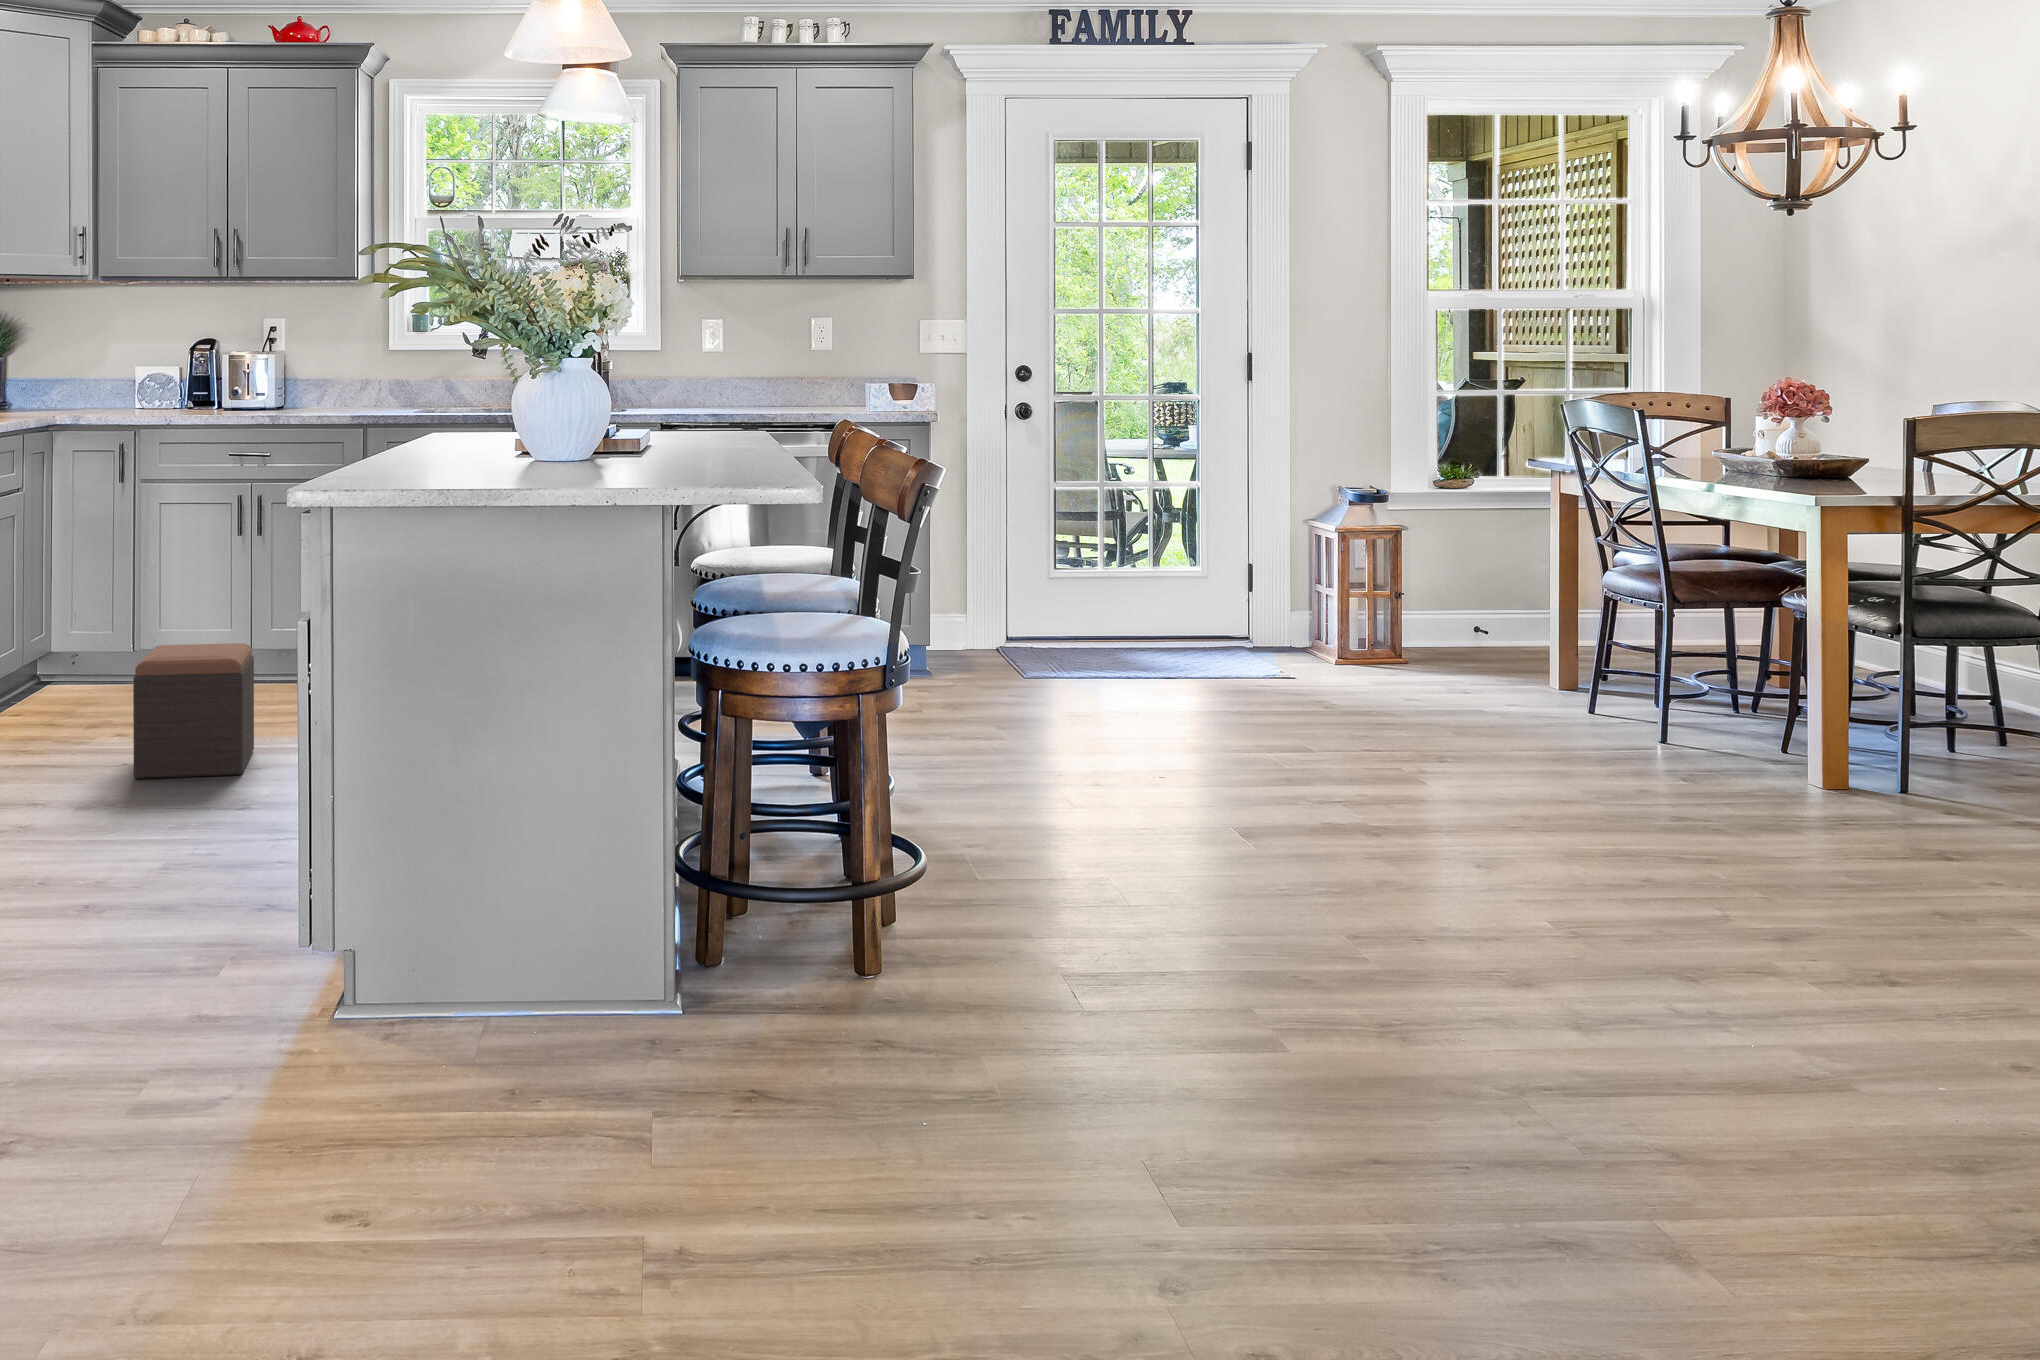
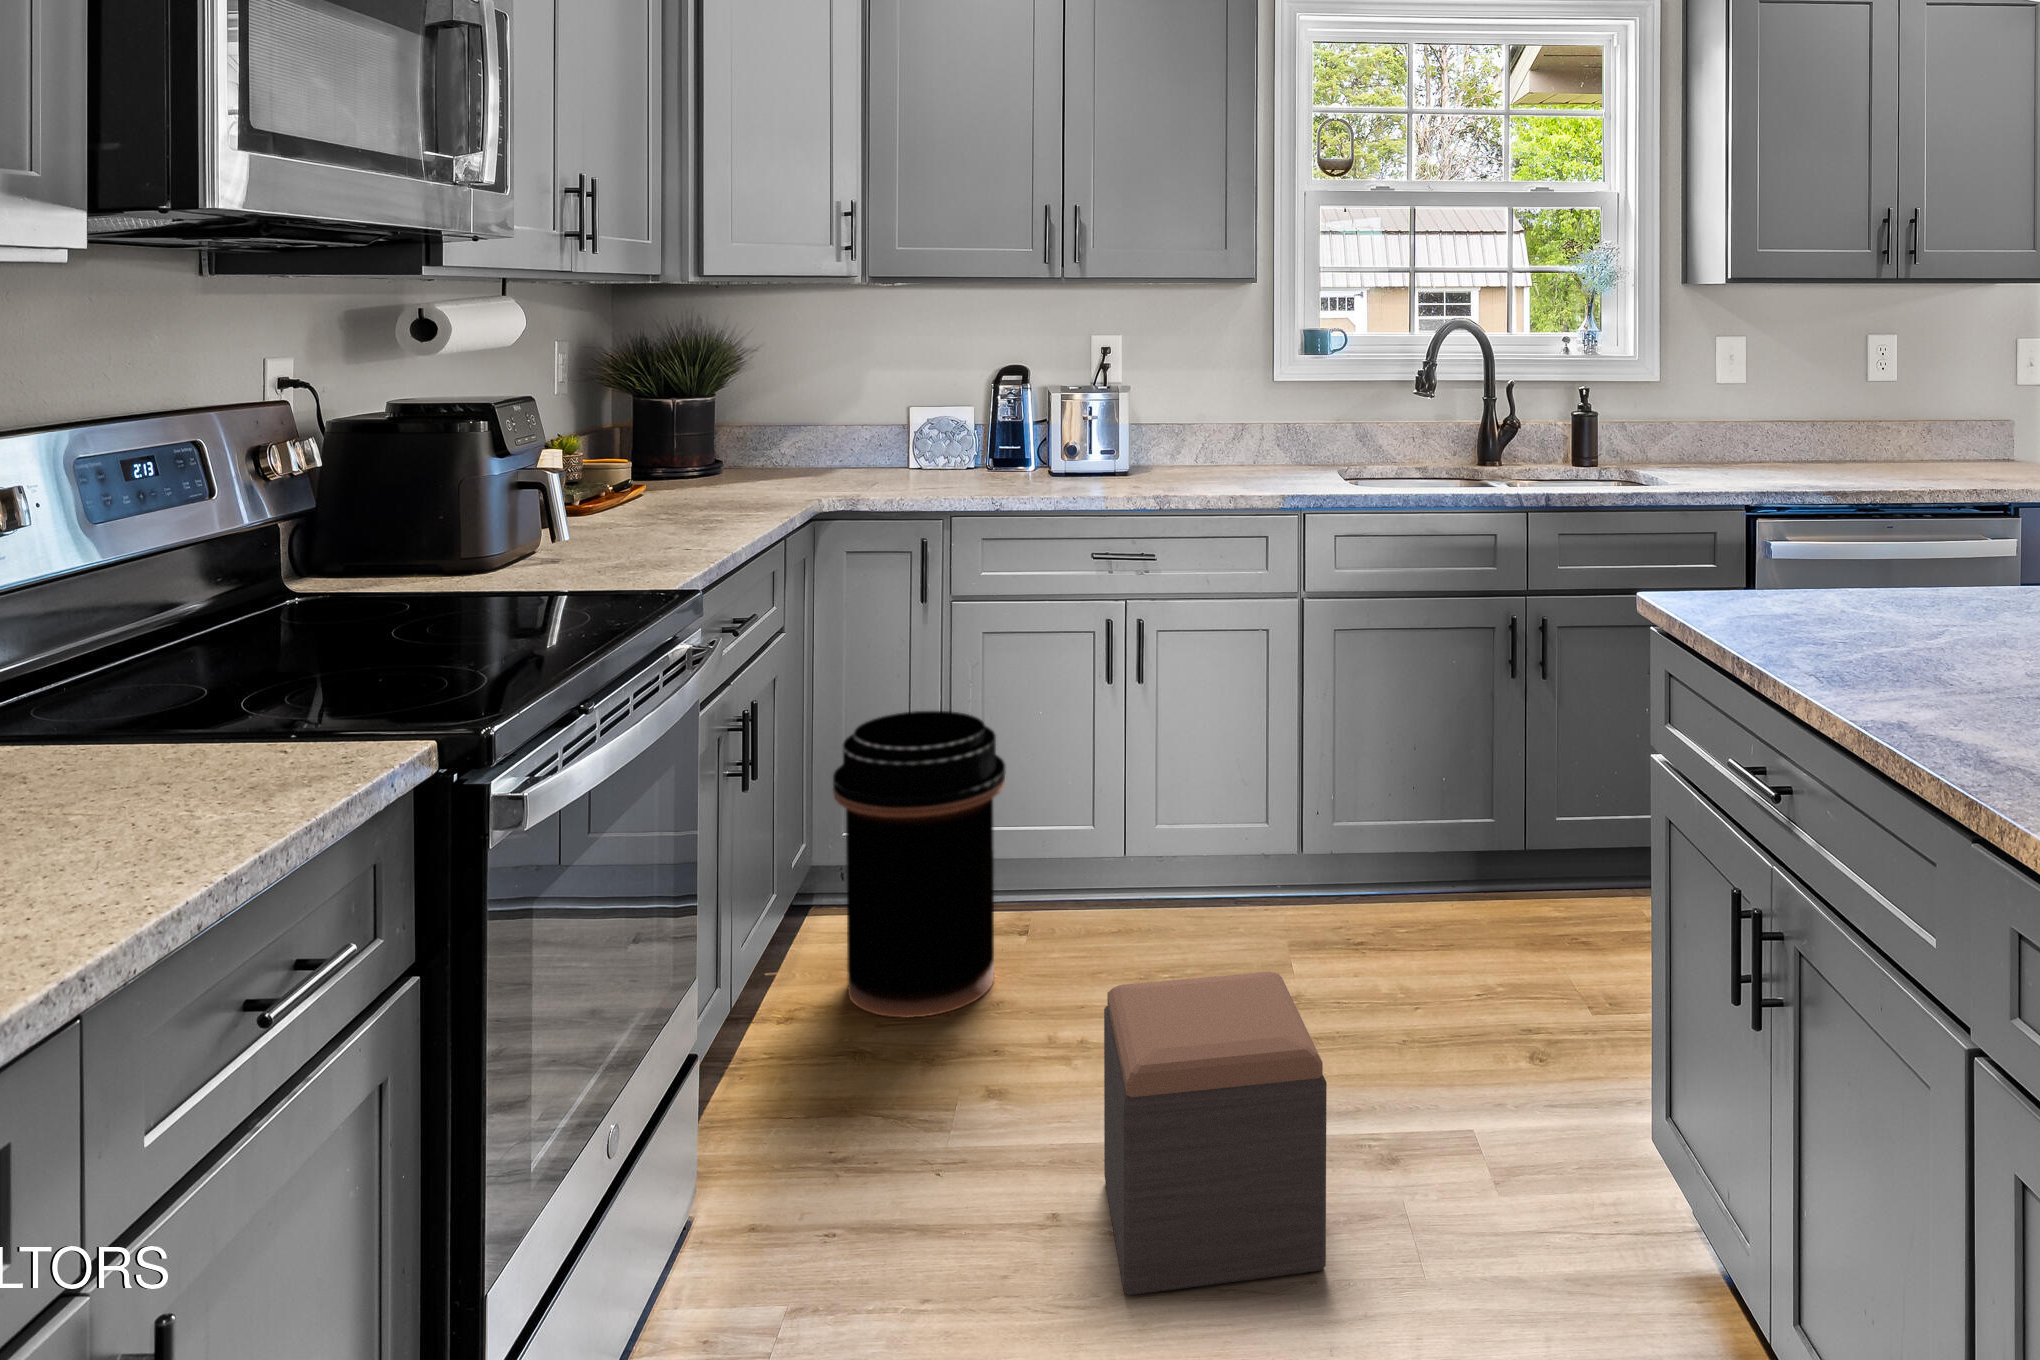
trash can: none [40,542,150,714] -> present [833,711,1005,1018]

